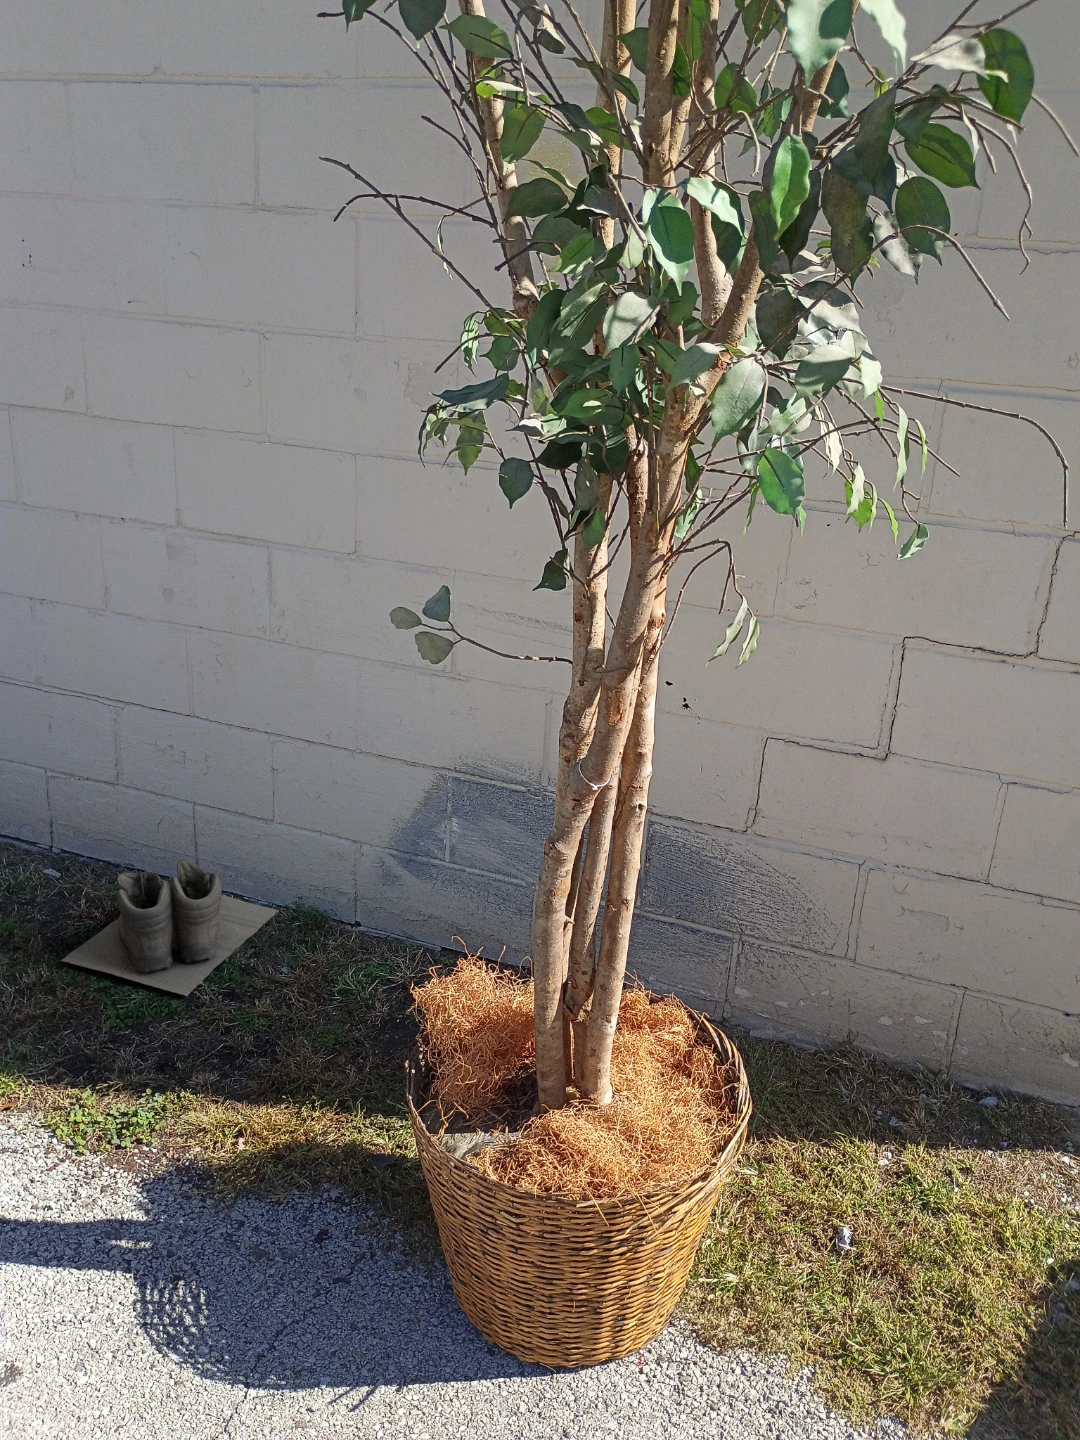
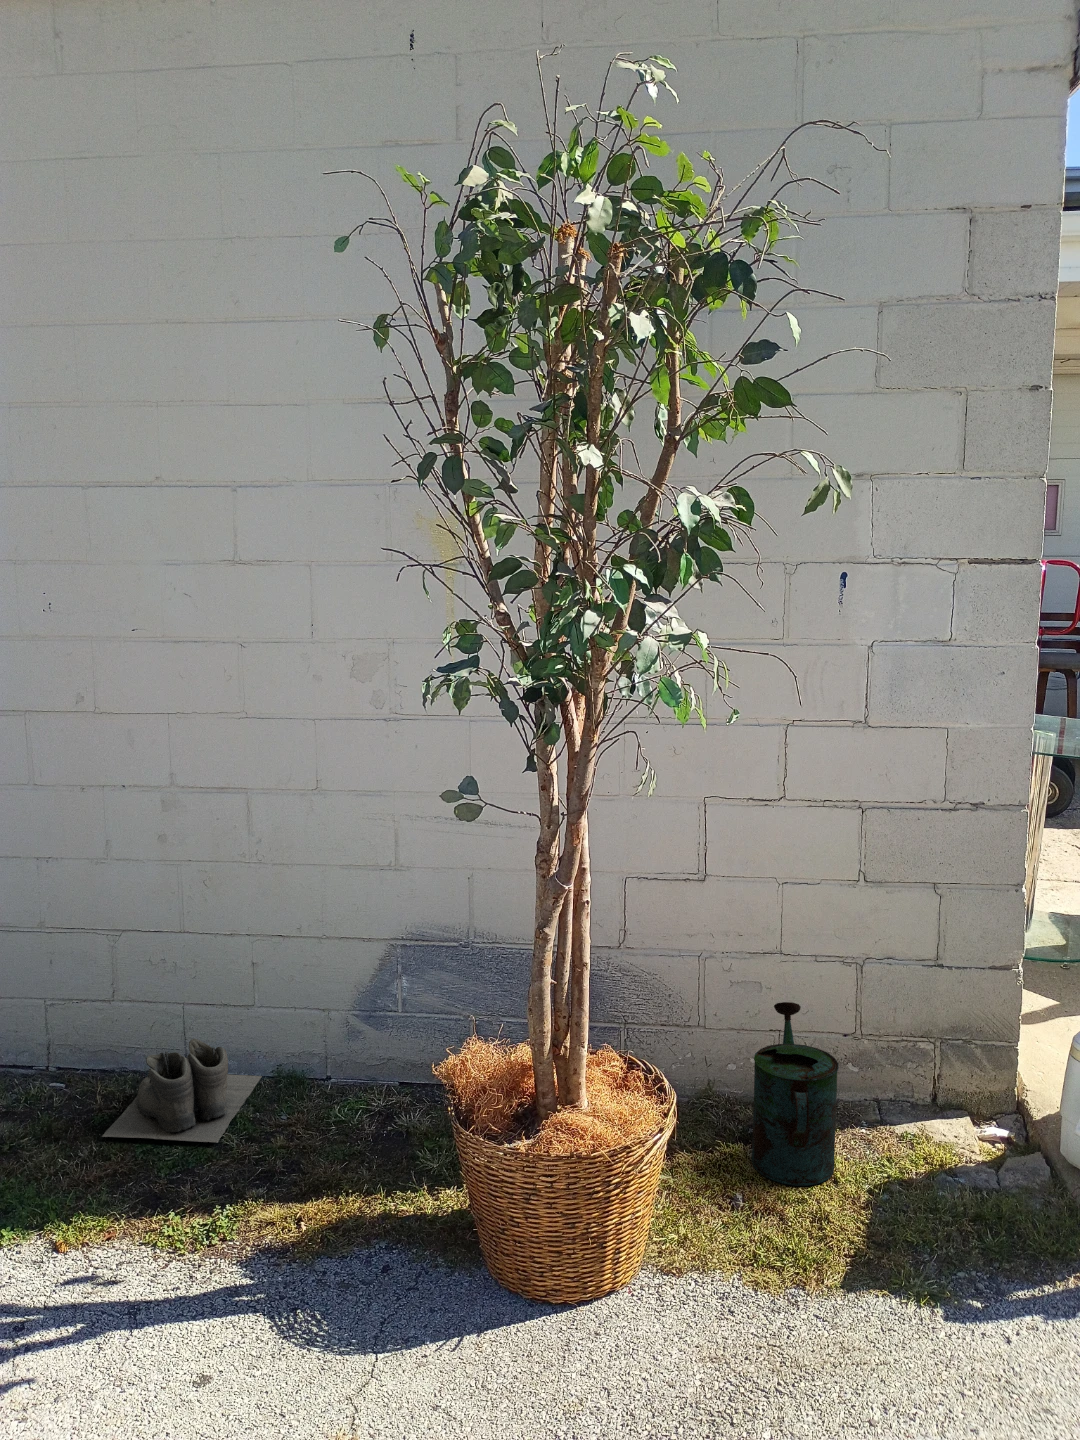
watering can: none [879,953,1040,1239] -> present [752,1002,839,1186]

